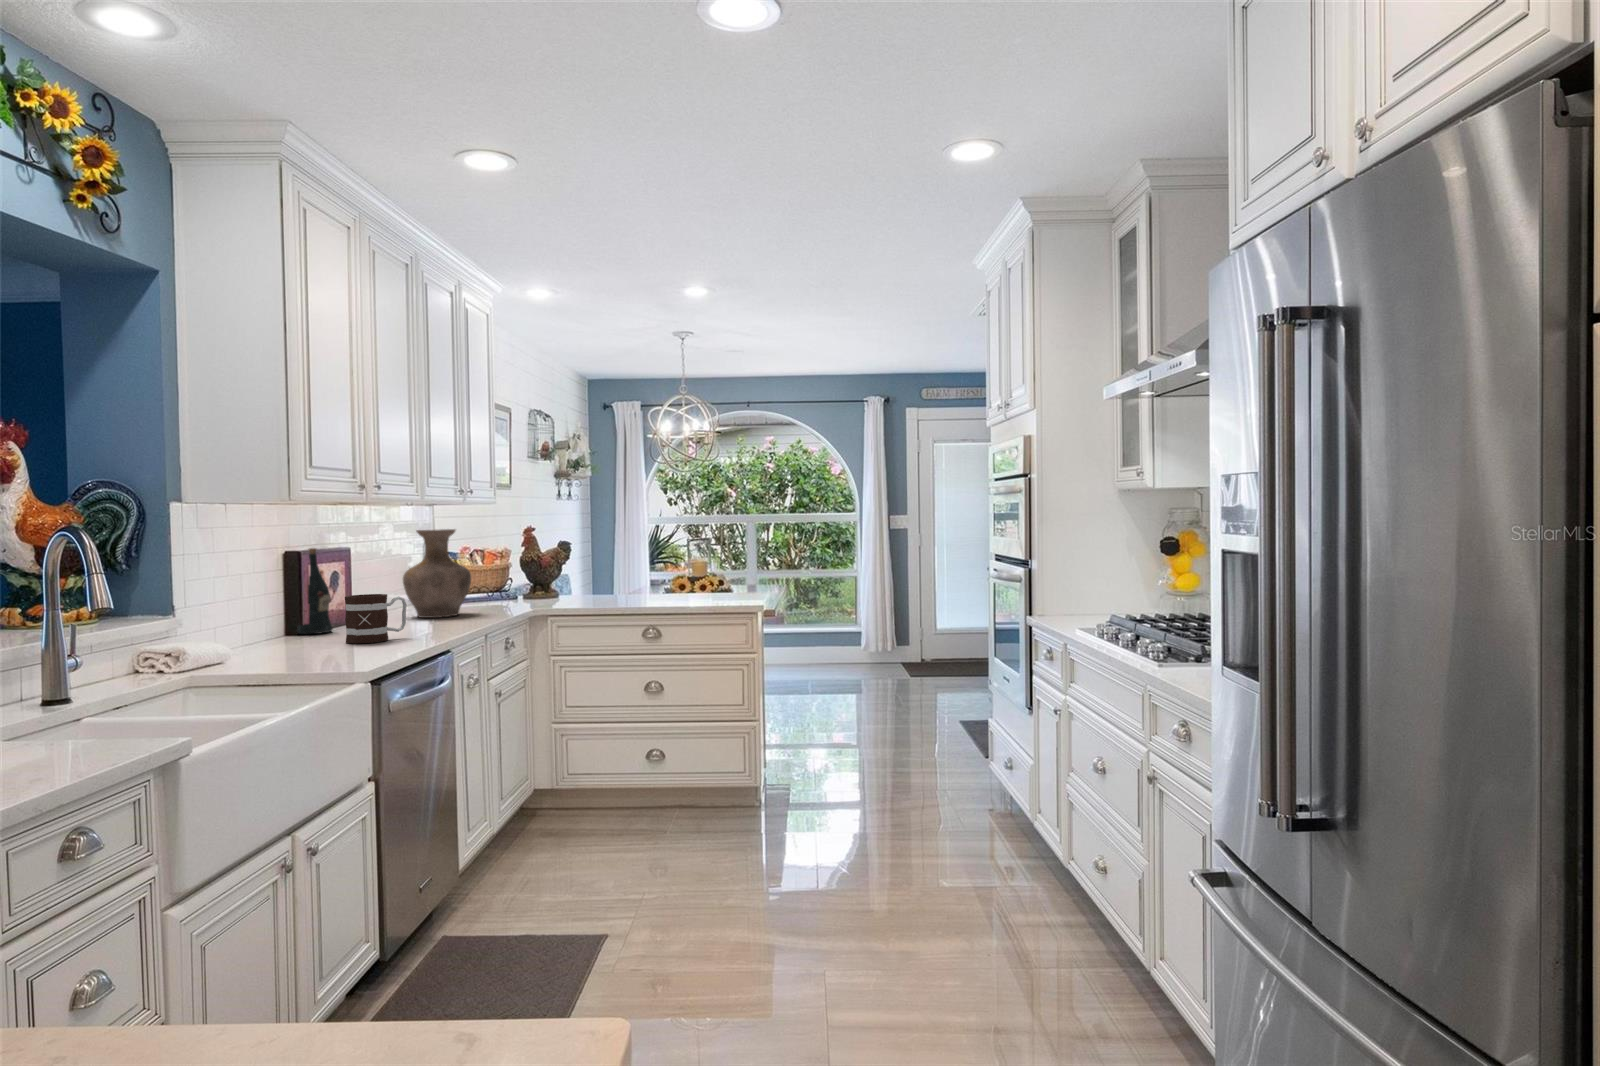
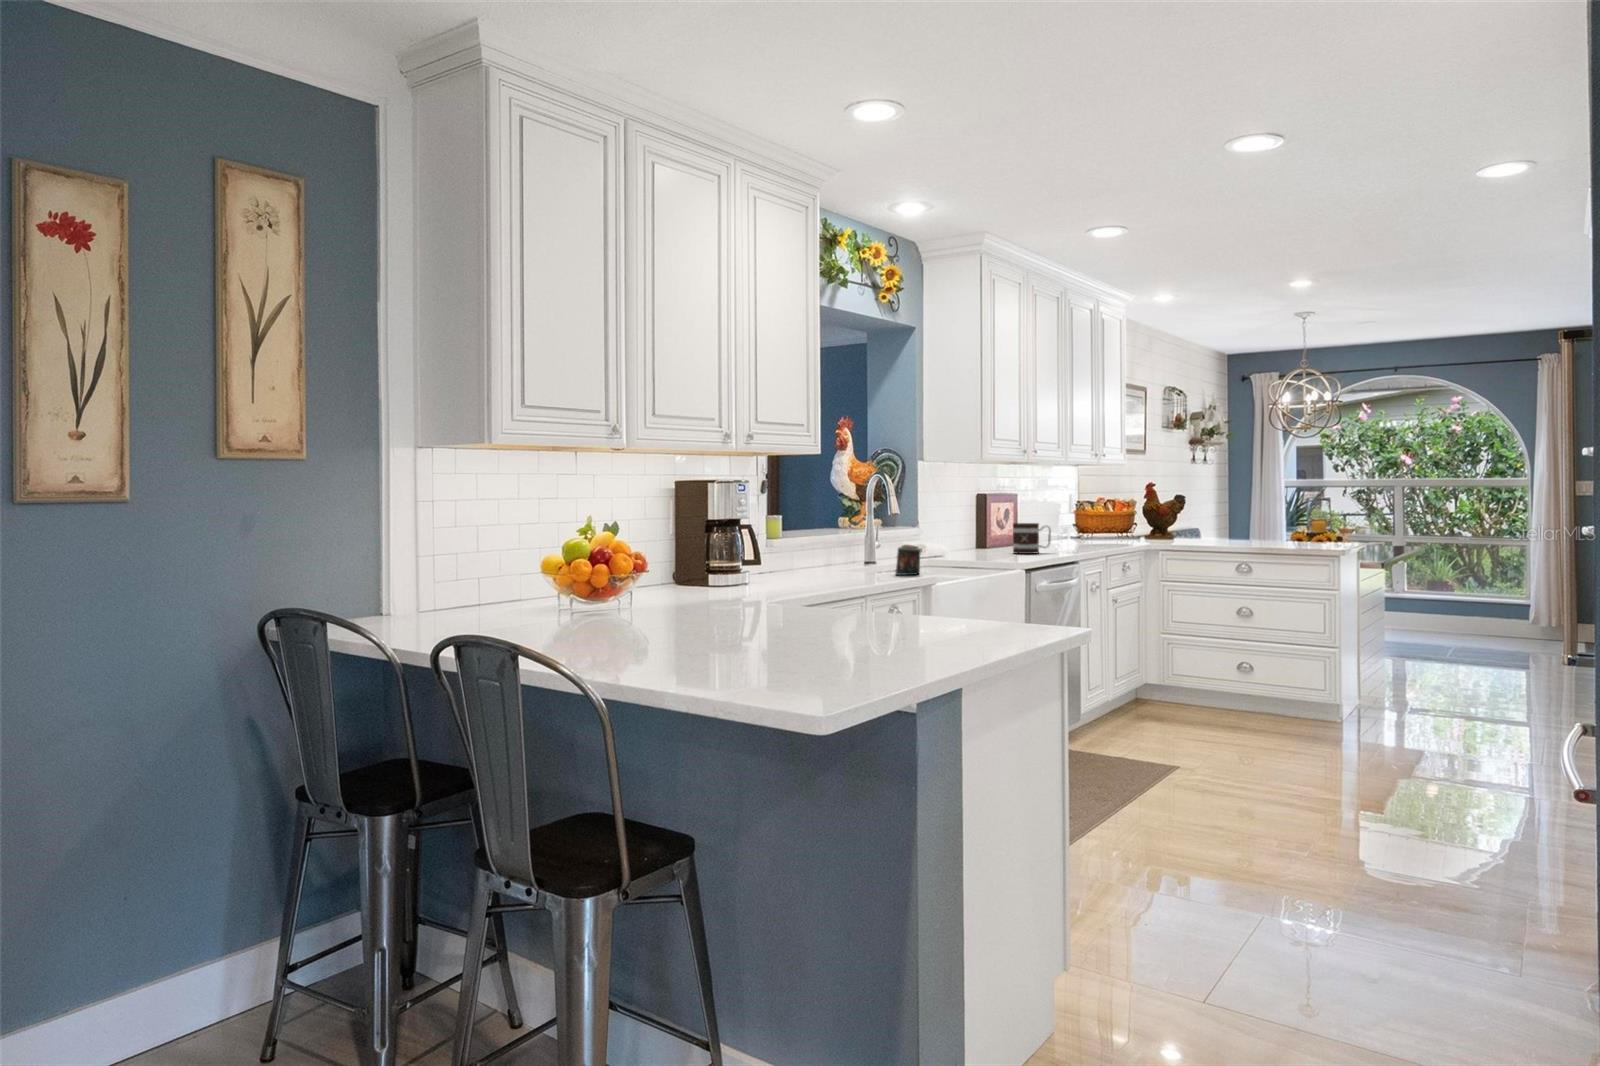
vase: present [403,529,471,618] -> none [1052,483,1100,546]
wine bottle: present [297,548,332,634] -> none [984,494,1005,550]
candle: none [87,678,151,746] -> present [895,545,921,575]

